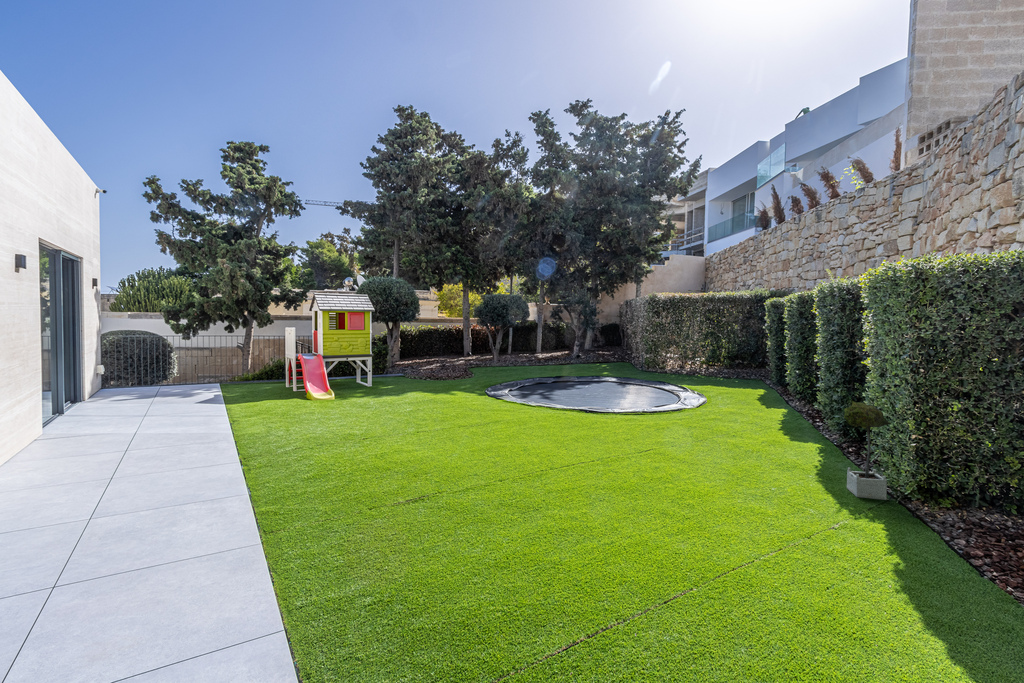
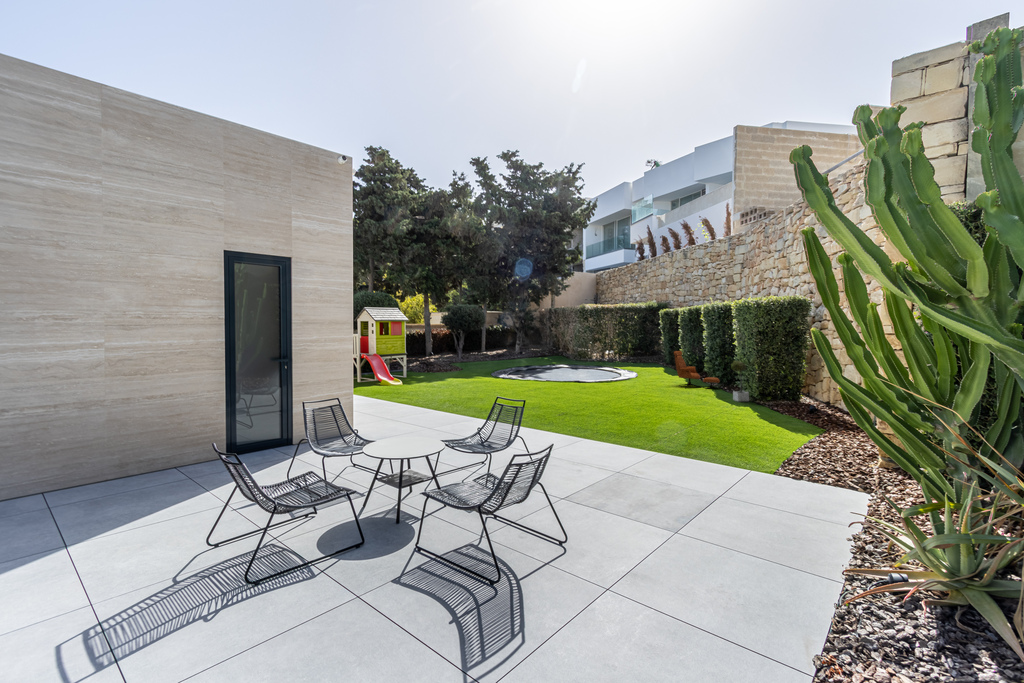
lounge chair: none [749,366,837,446] -> present [674,351,720,389]

